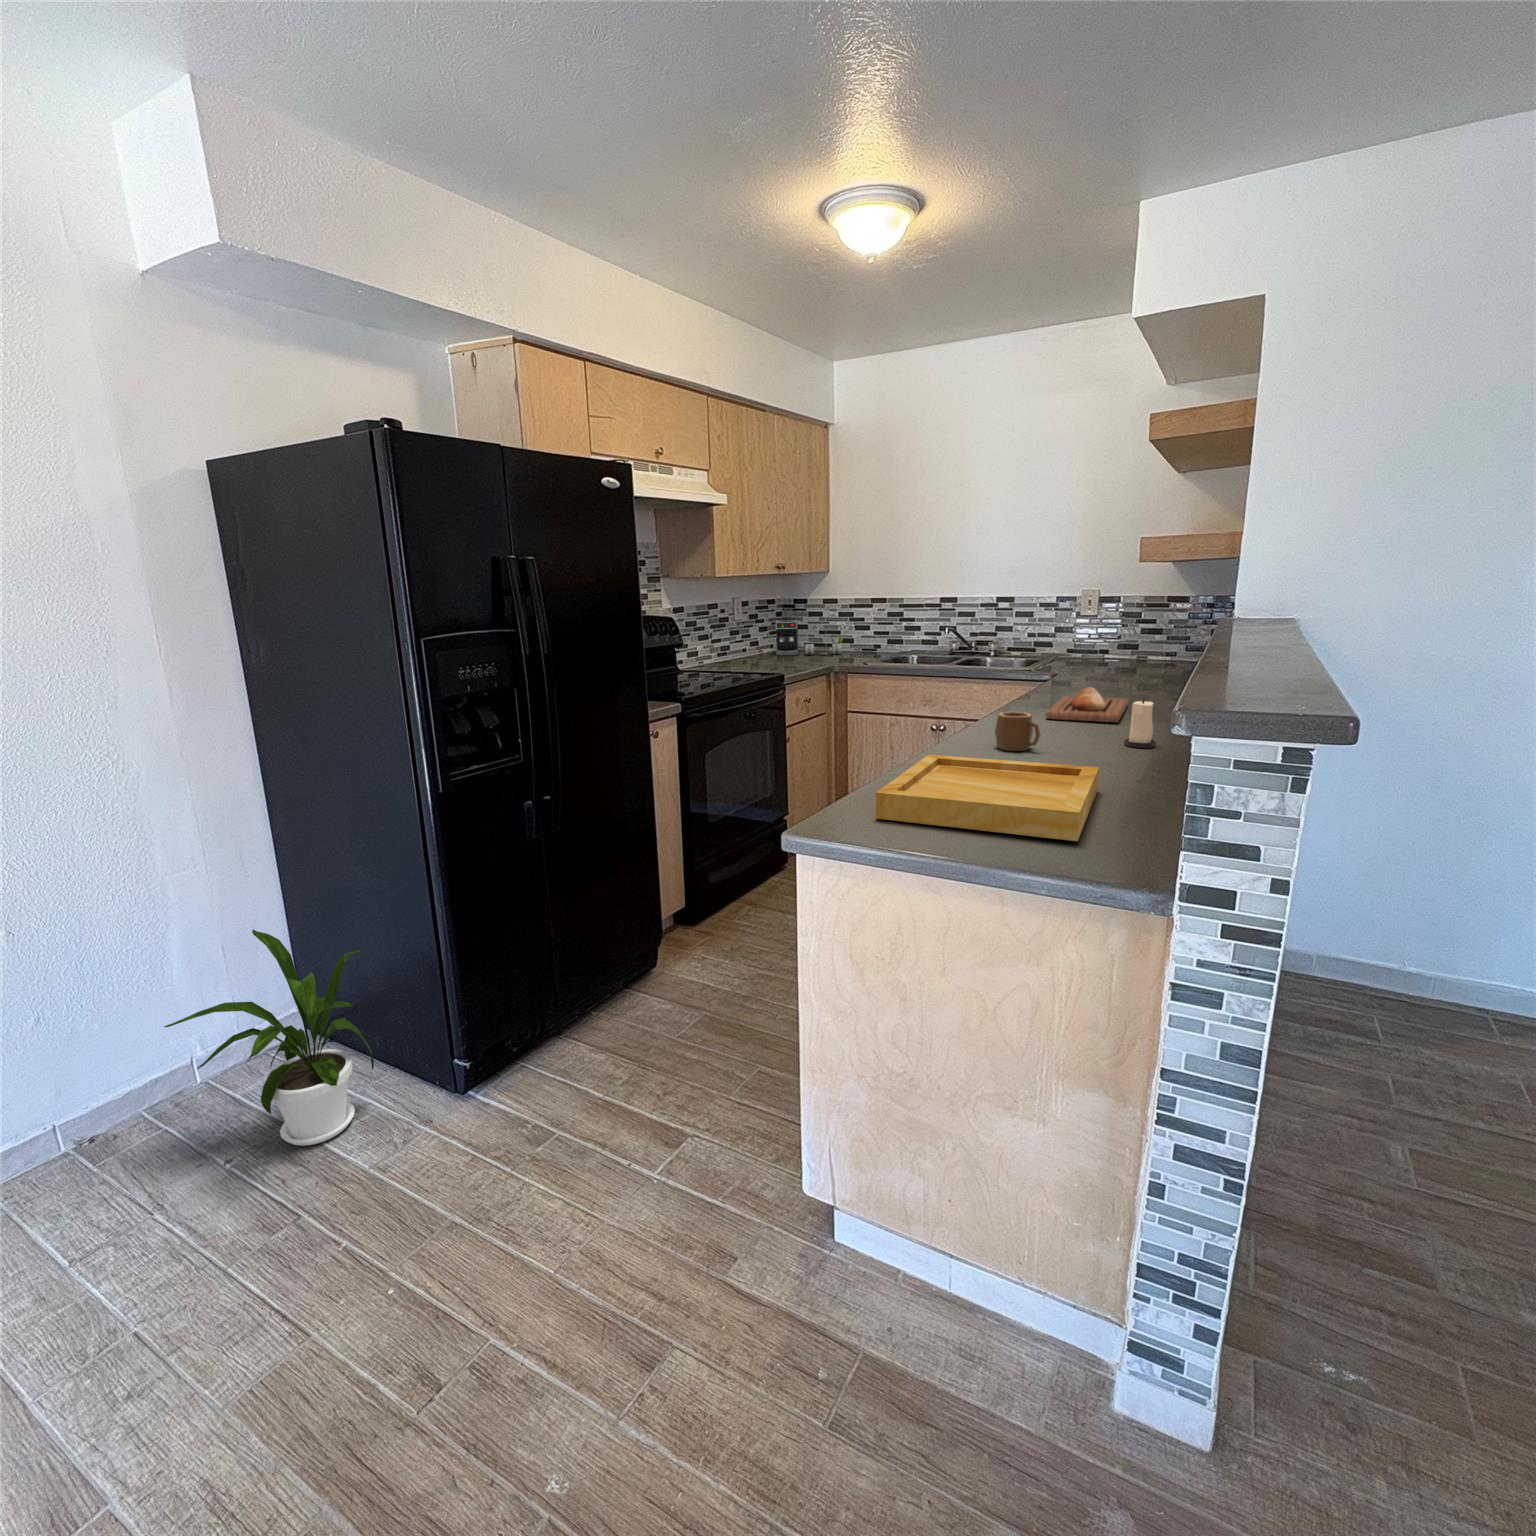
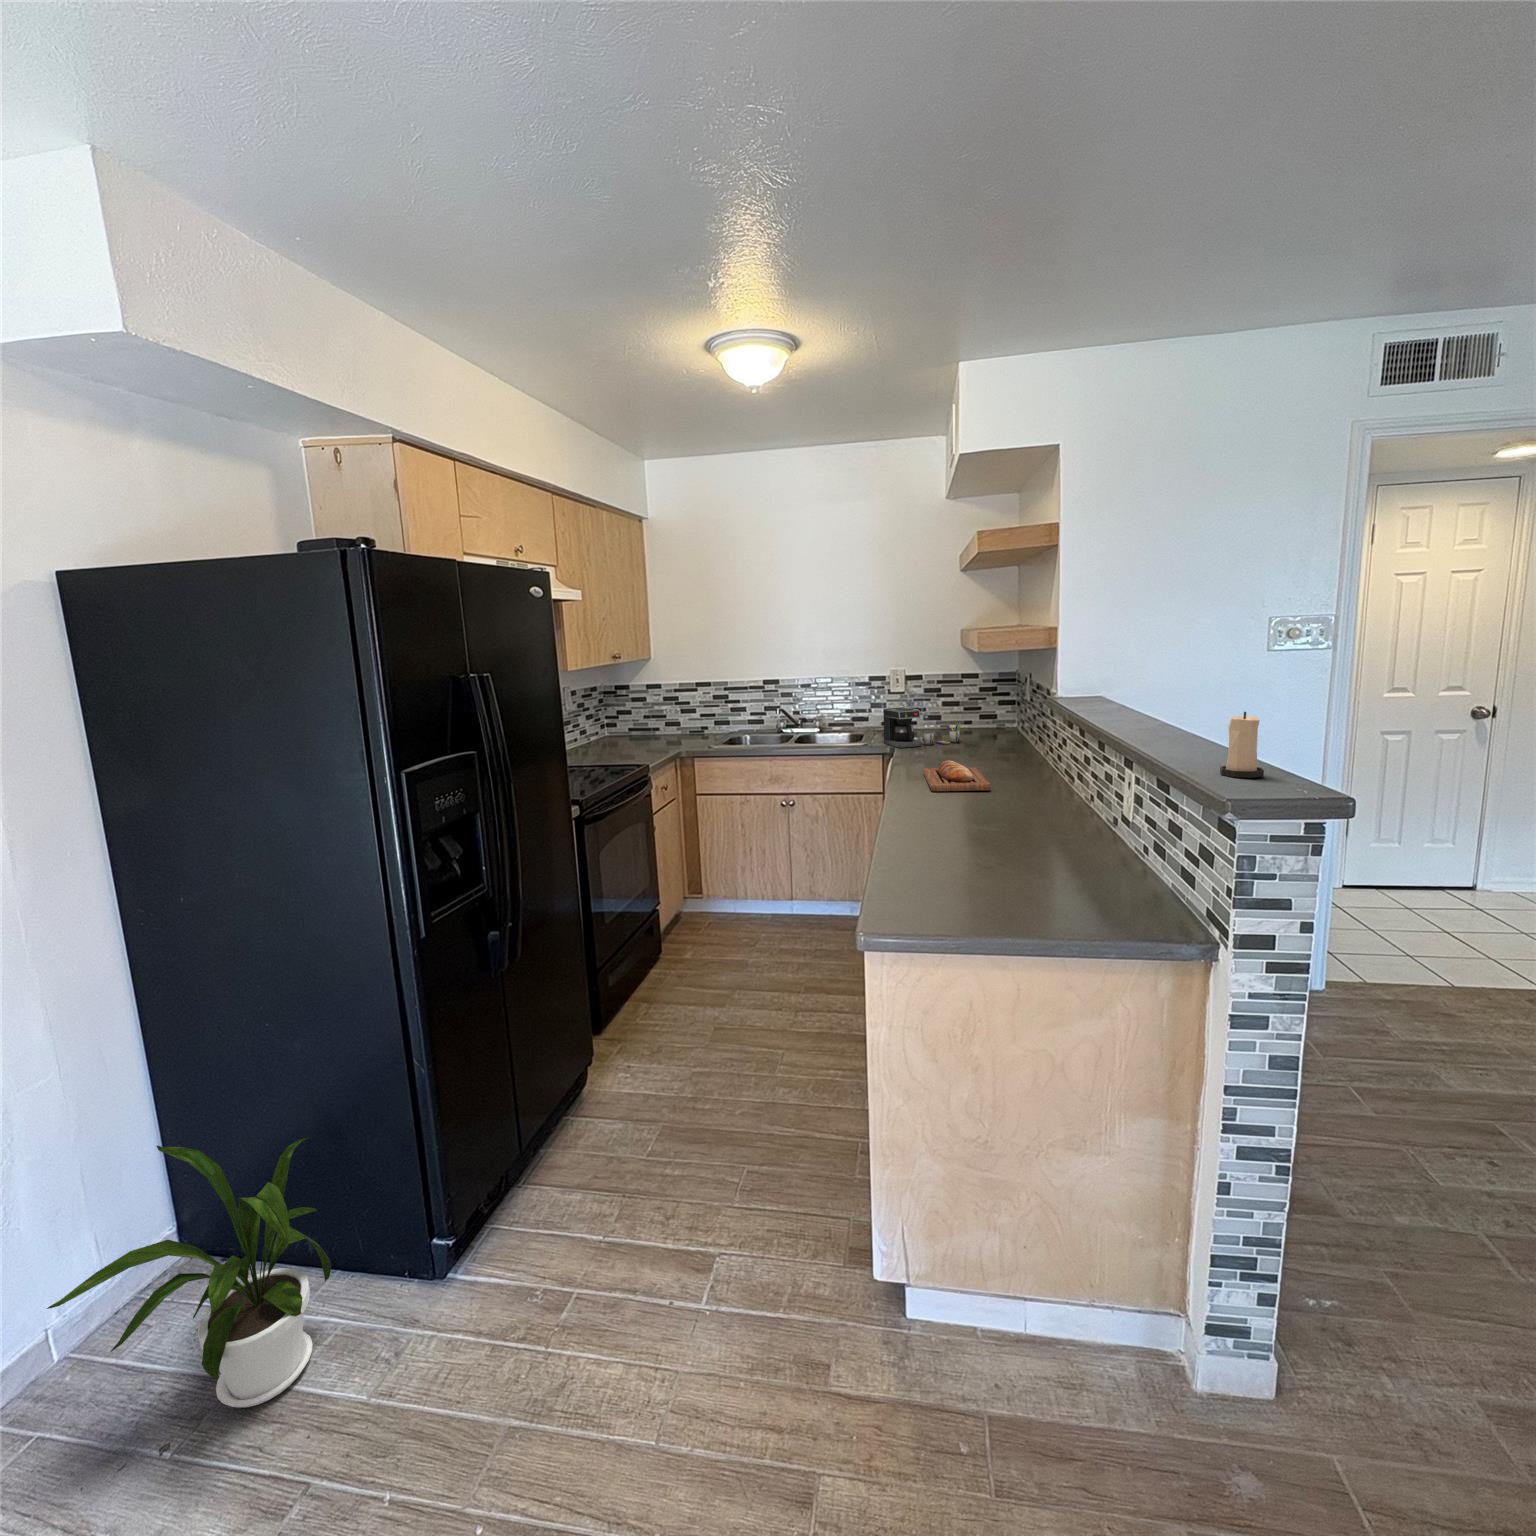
coffee maker: present [775,620,843,656] -> present [883,707,961,748]
candle: present [1124,698,1156,748] -> present [1220,712,1264,778]
mug: present [995,712,1040,751] -> none [926,792,967,826]
tray: present [876,755,1099,841] -> none [907,838,1100,908]

